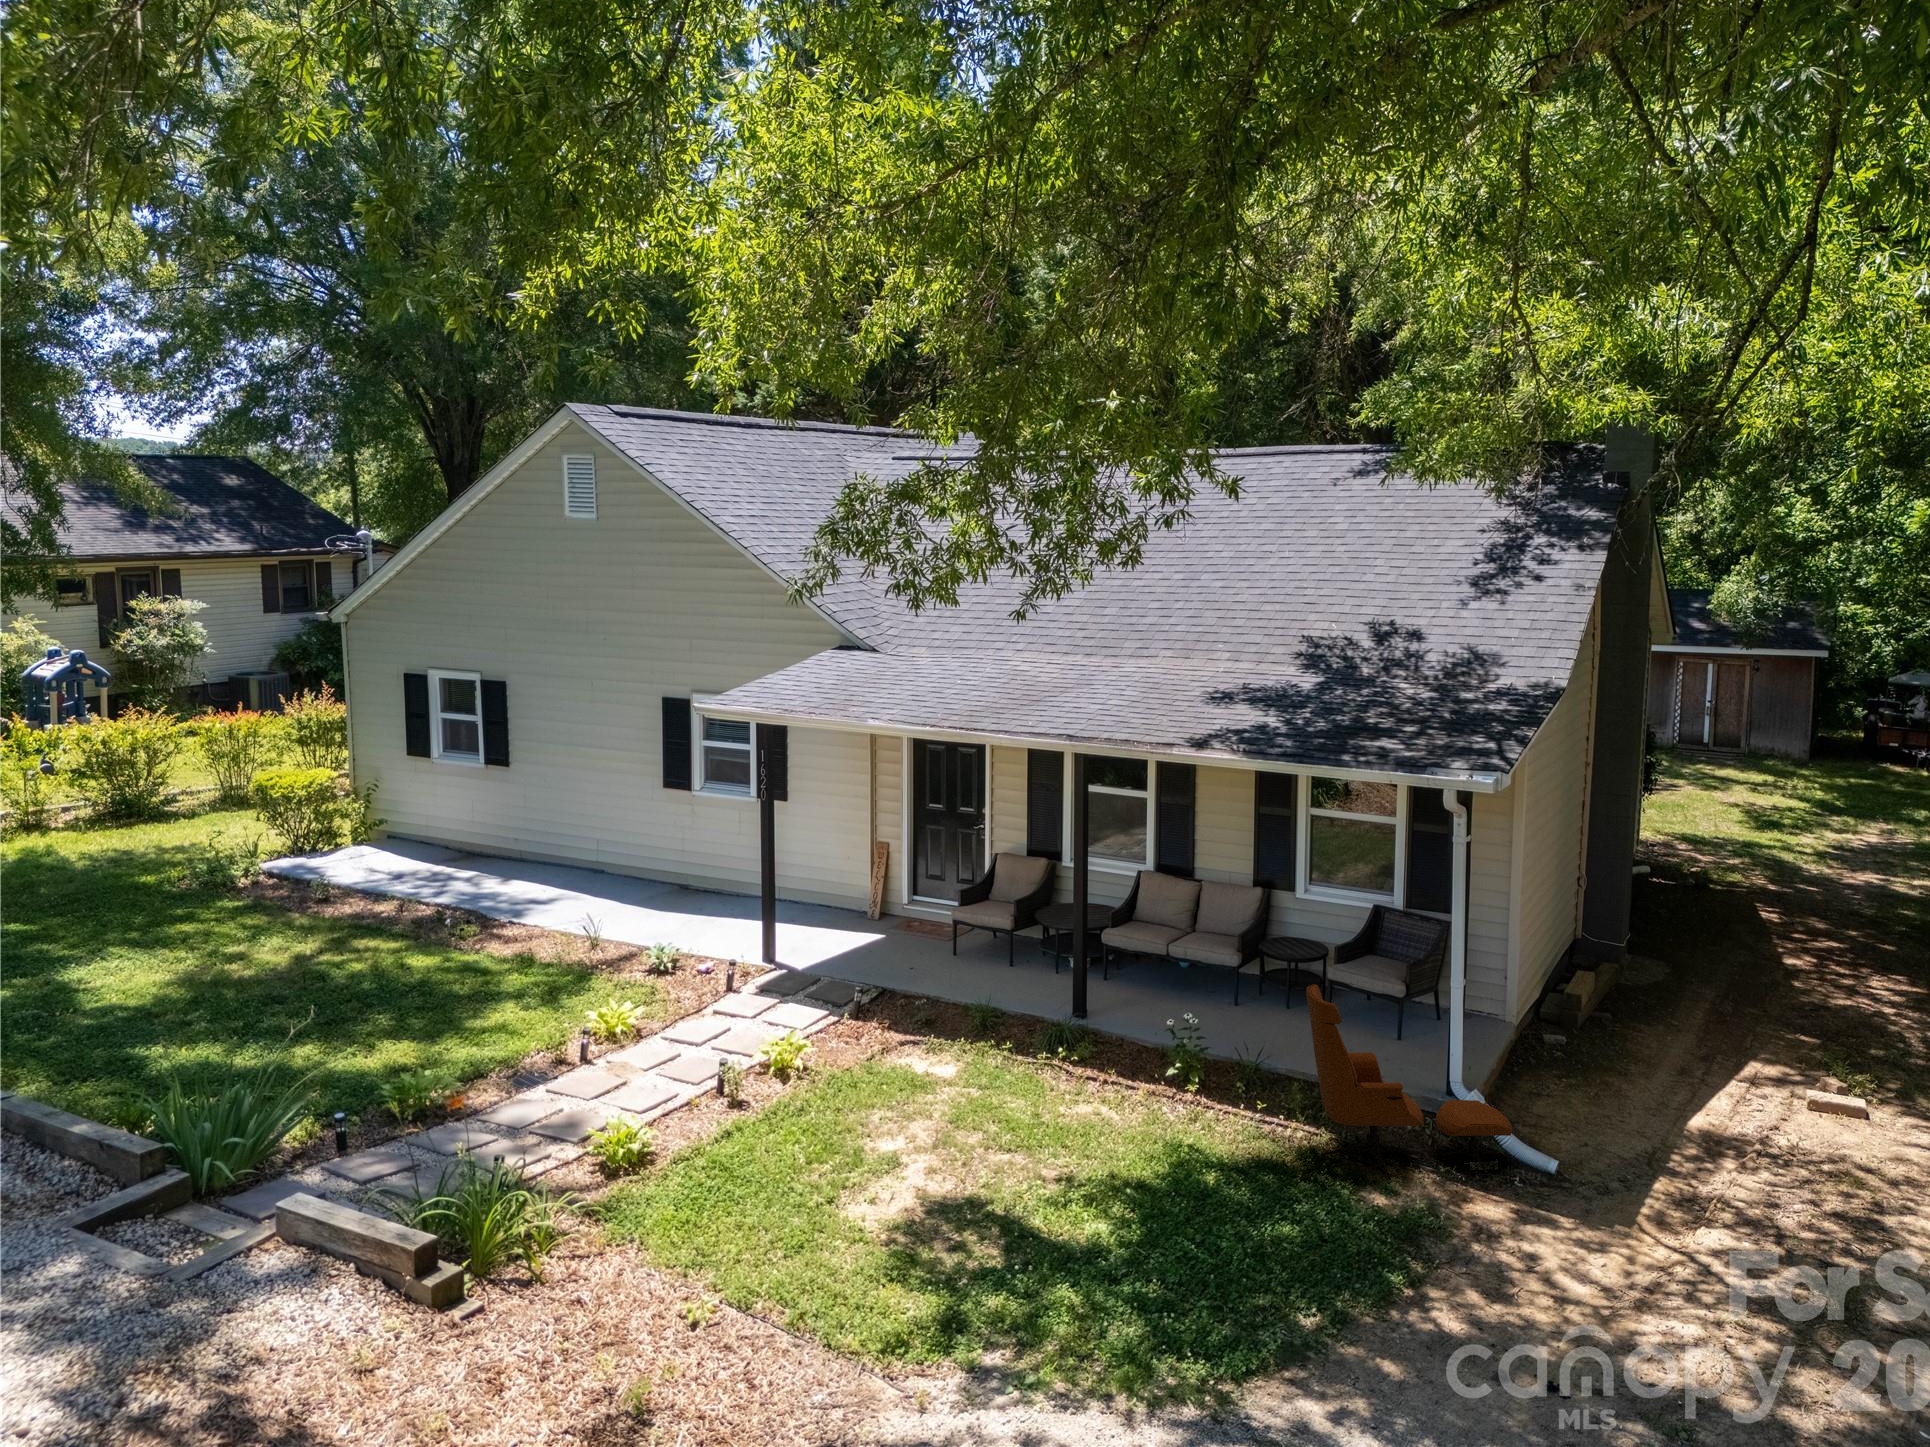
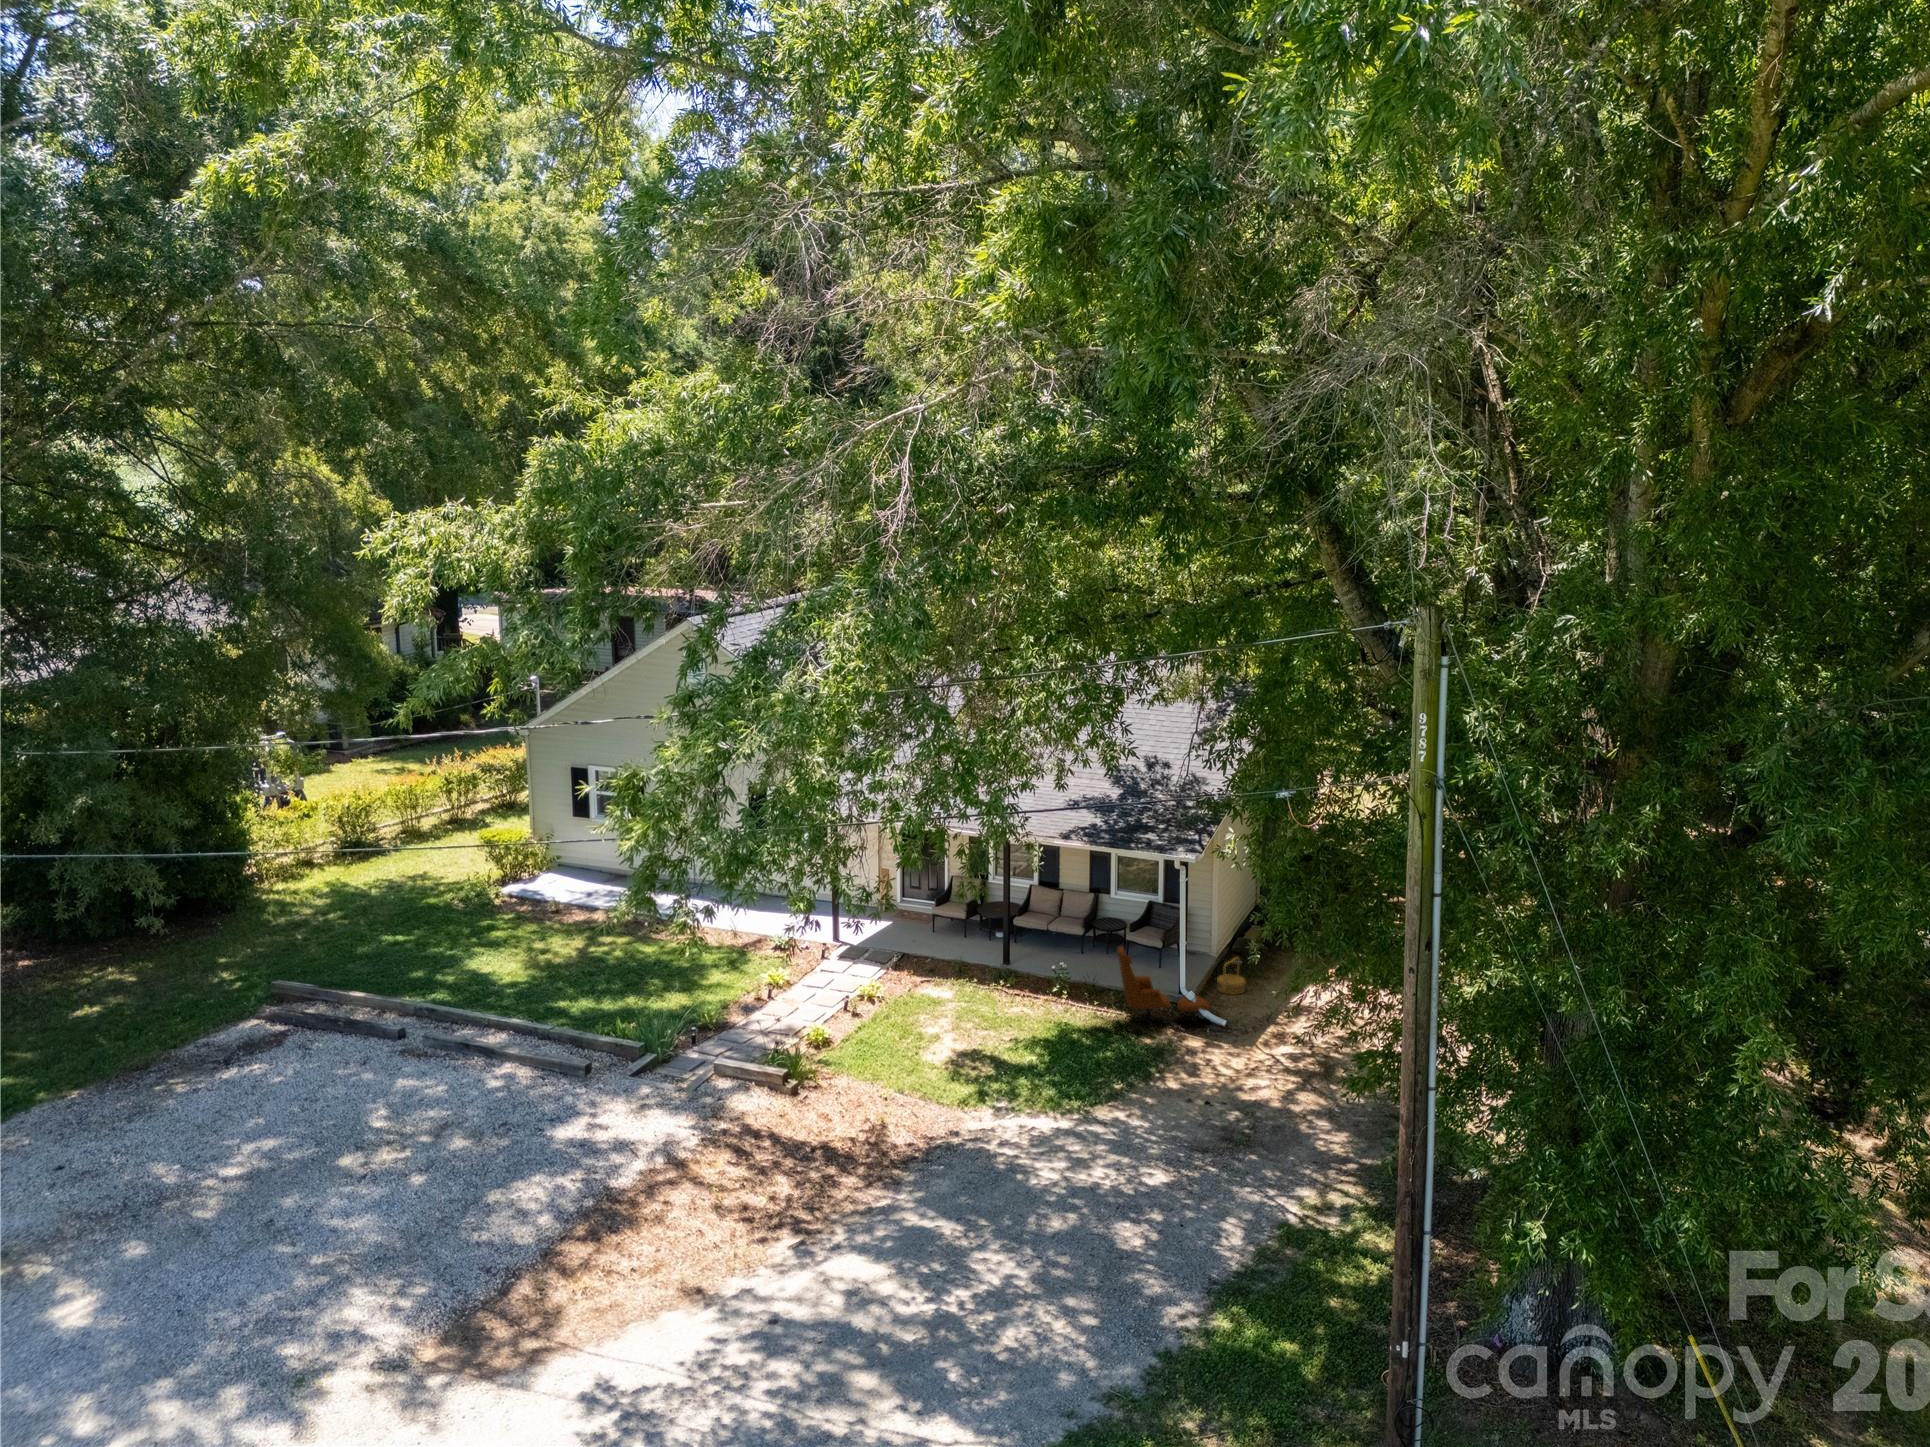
woven basket: none [1506,1023,1569,1102] -> present [1217,957,1245,995]

